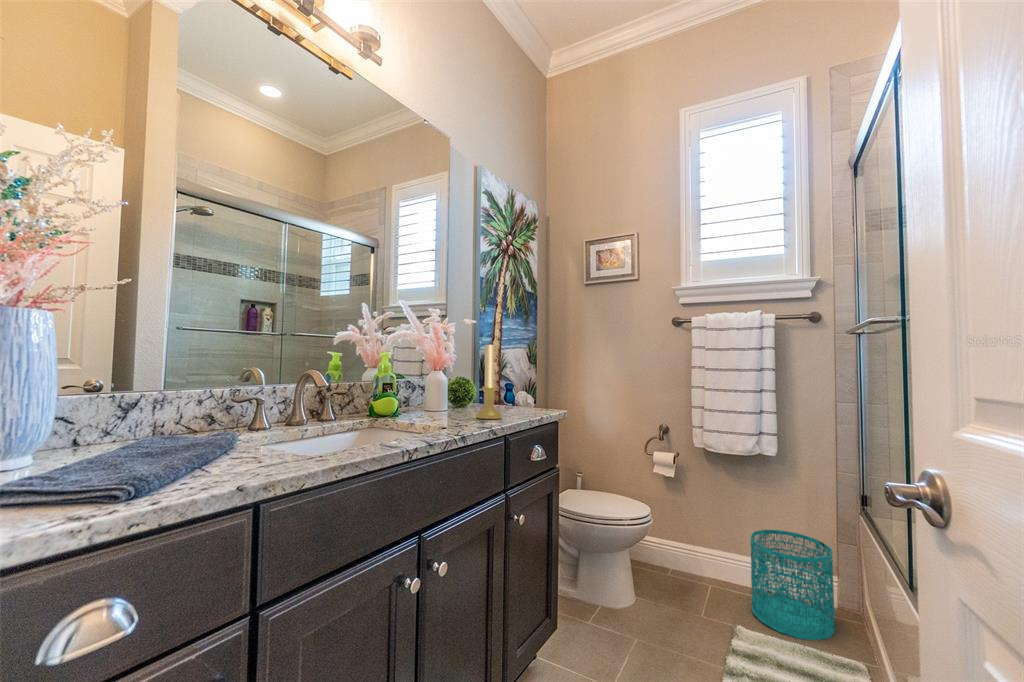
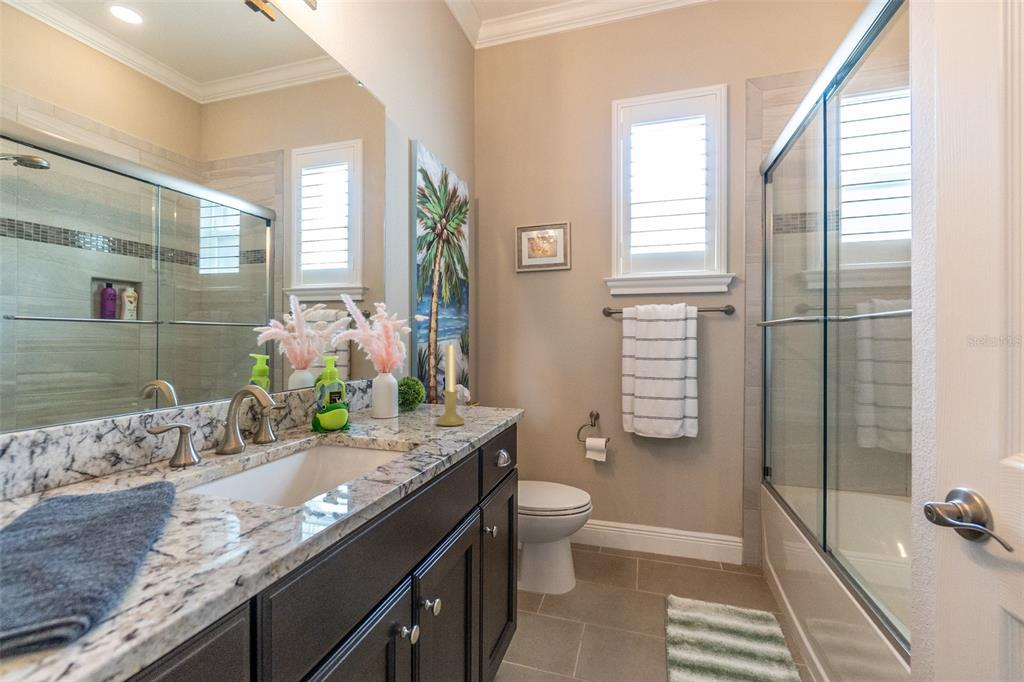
wastebasket: present [750,530,835,640] -> none [676,502,744,597]

